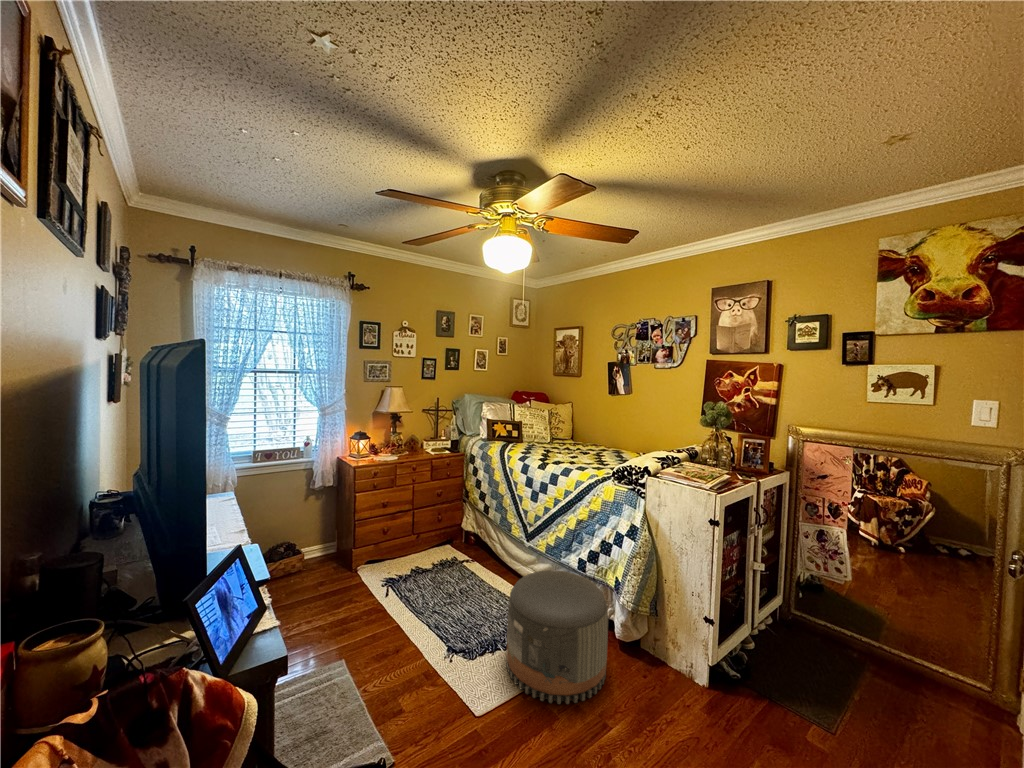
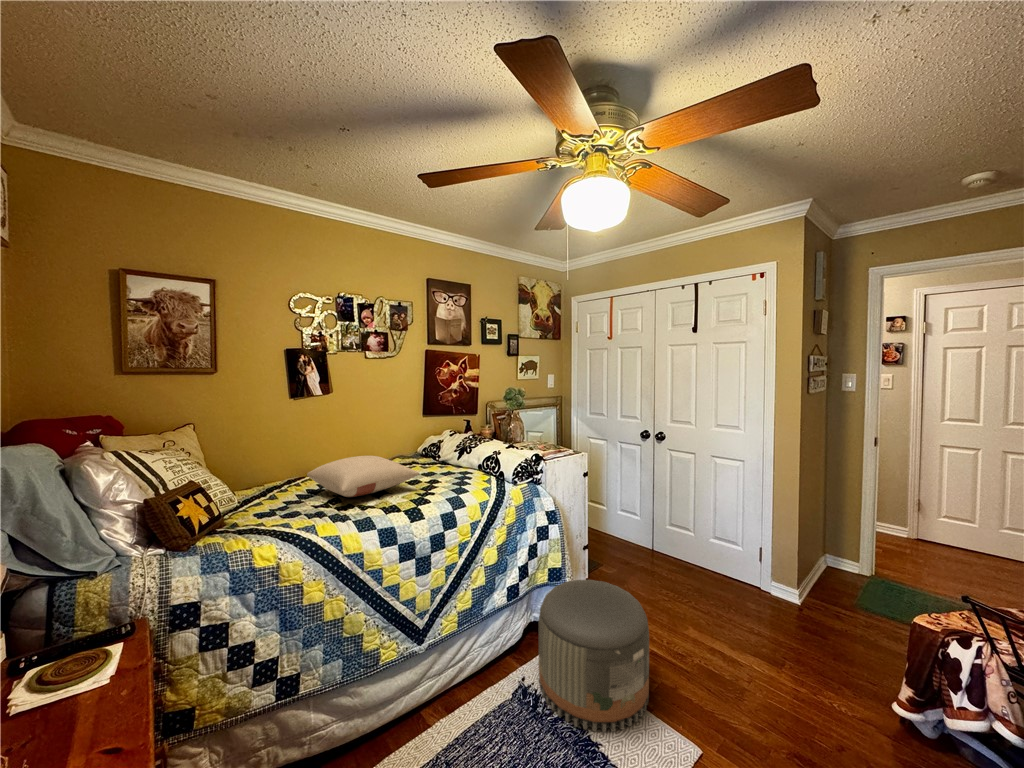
pillow: none [537,431,610,454] -> present [307,456,419,497]

